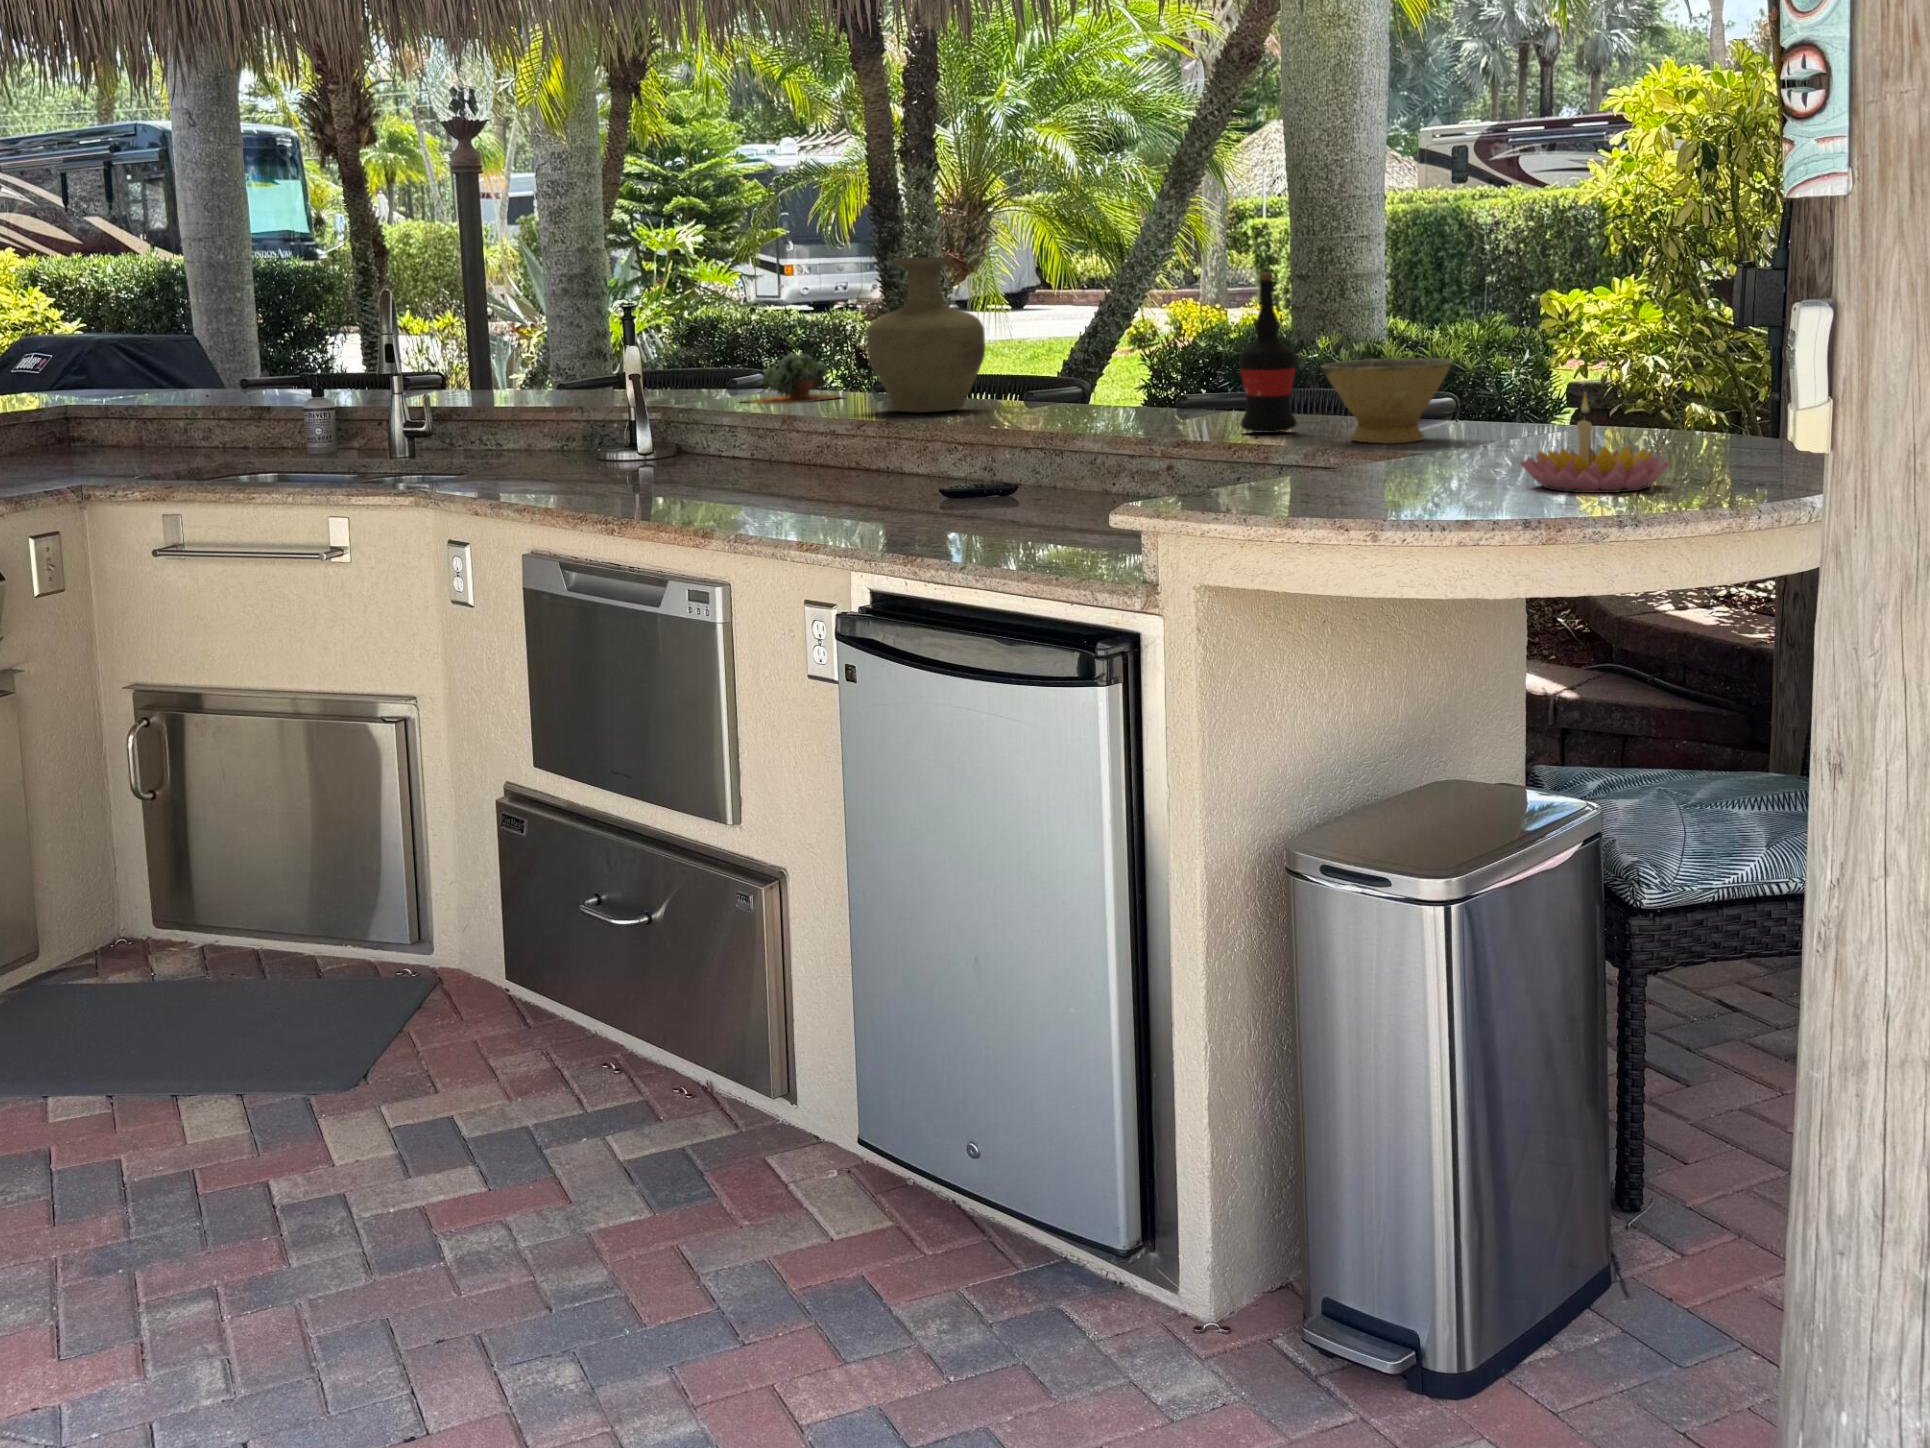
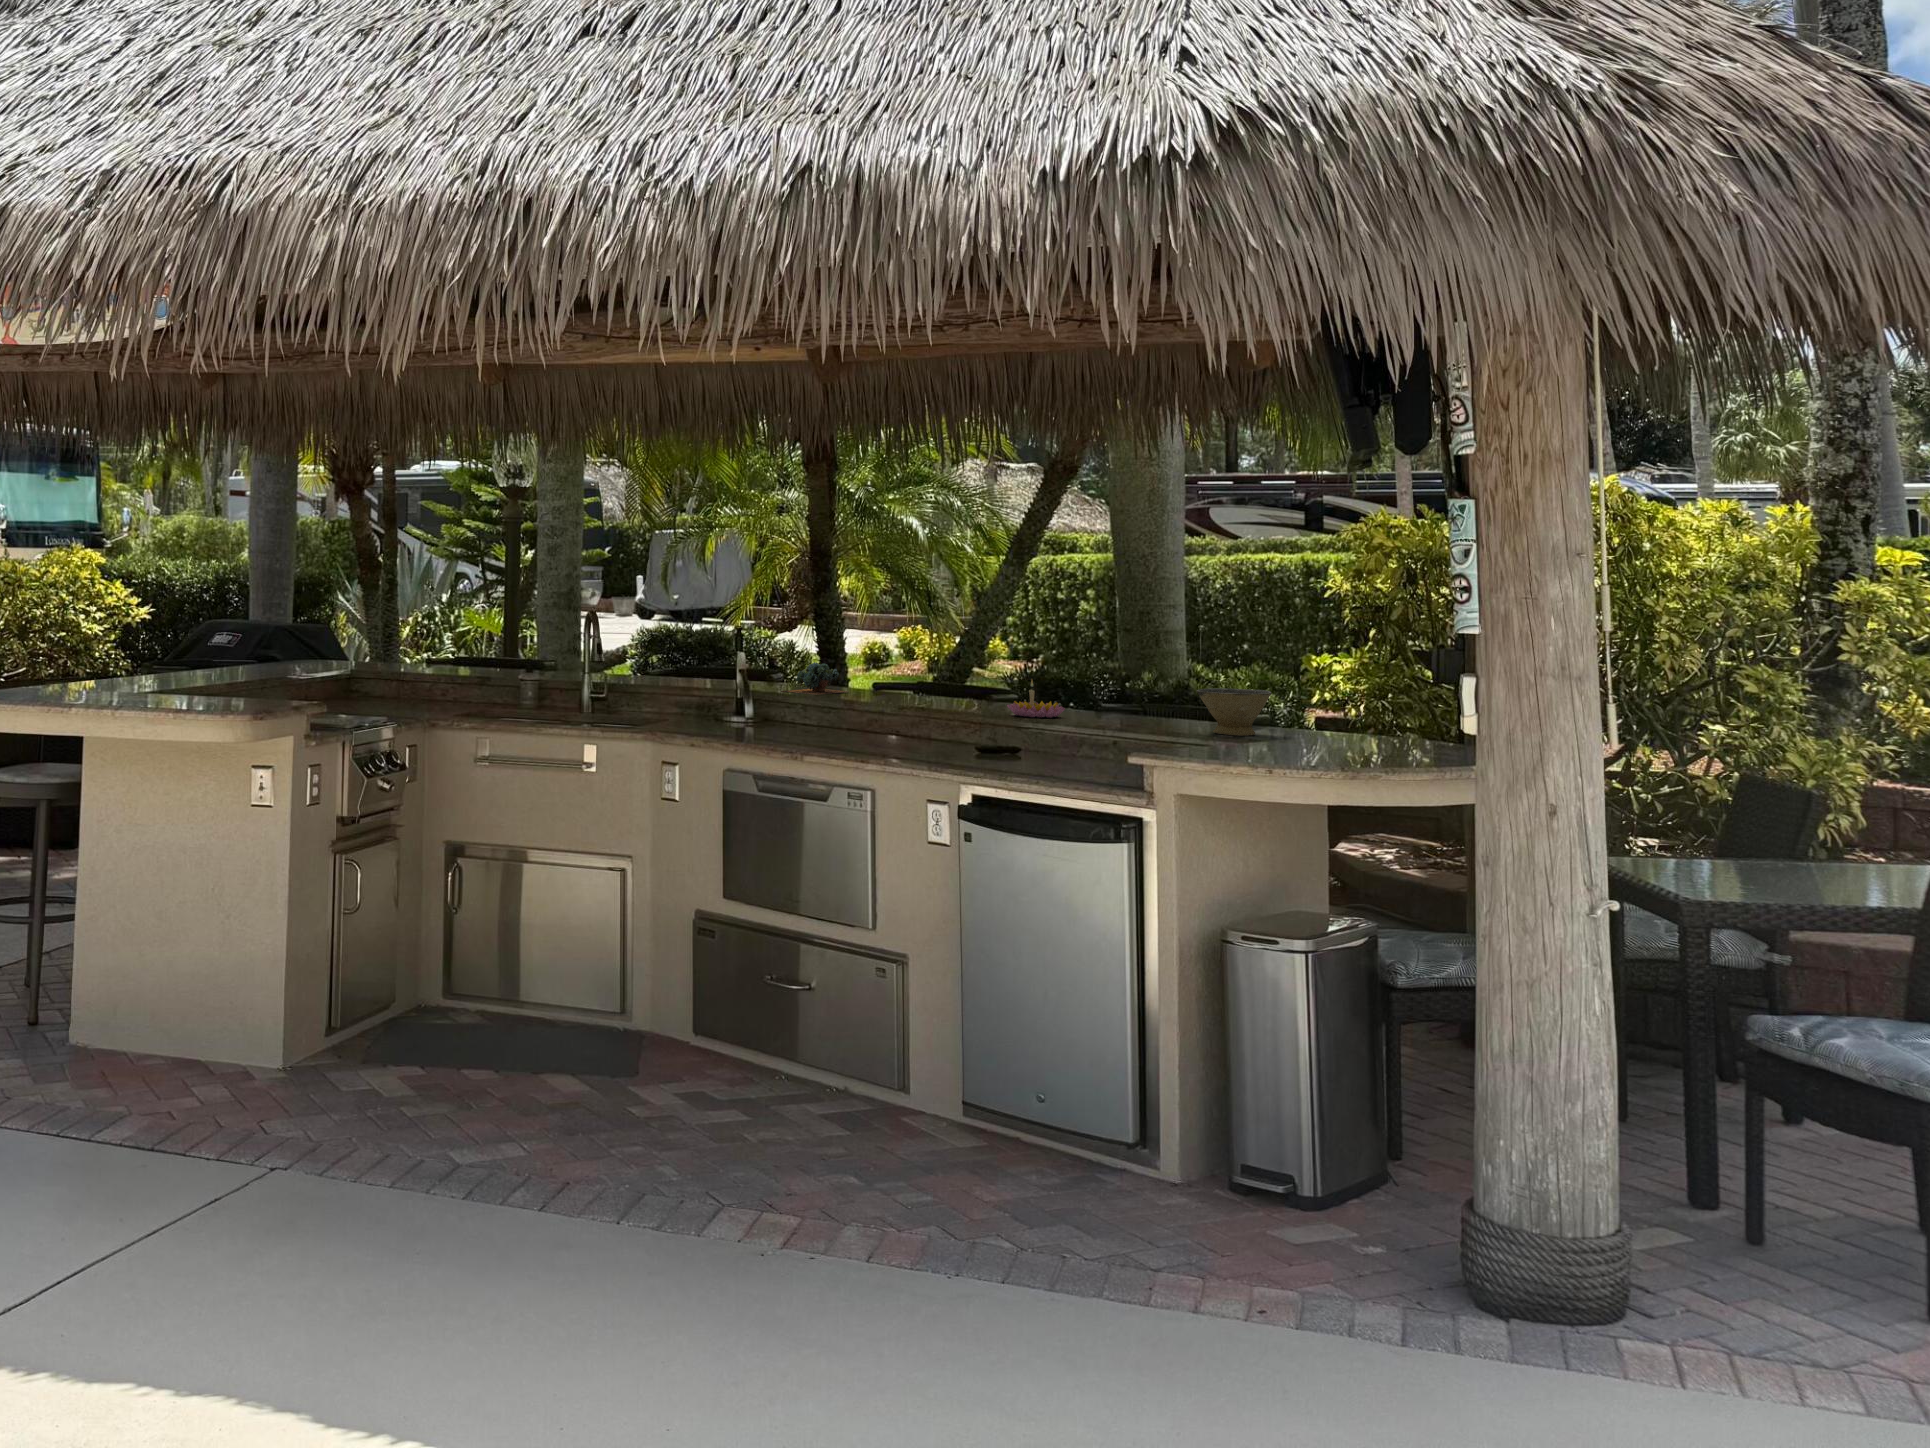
vase: present [866,257,985,413] -> none [888,610,961,705]
wine bottle: present [1239,273,1297,433] -> none [1143,636,1177,727]
candle holder: present [1520,394,1670,493] -> present [1007,680,1065,718]

